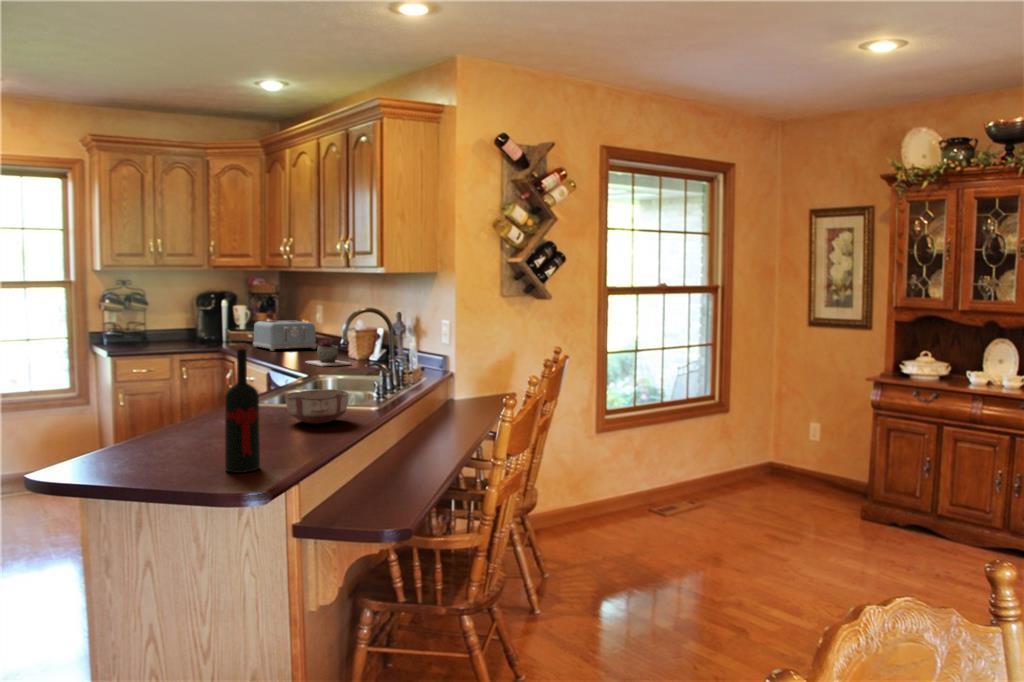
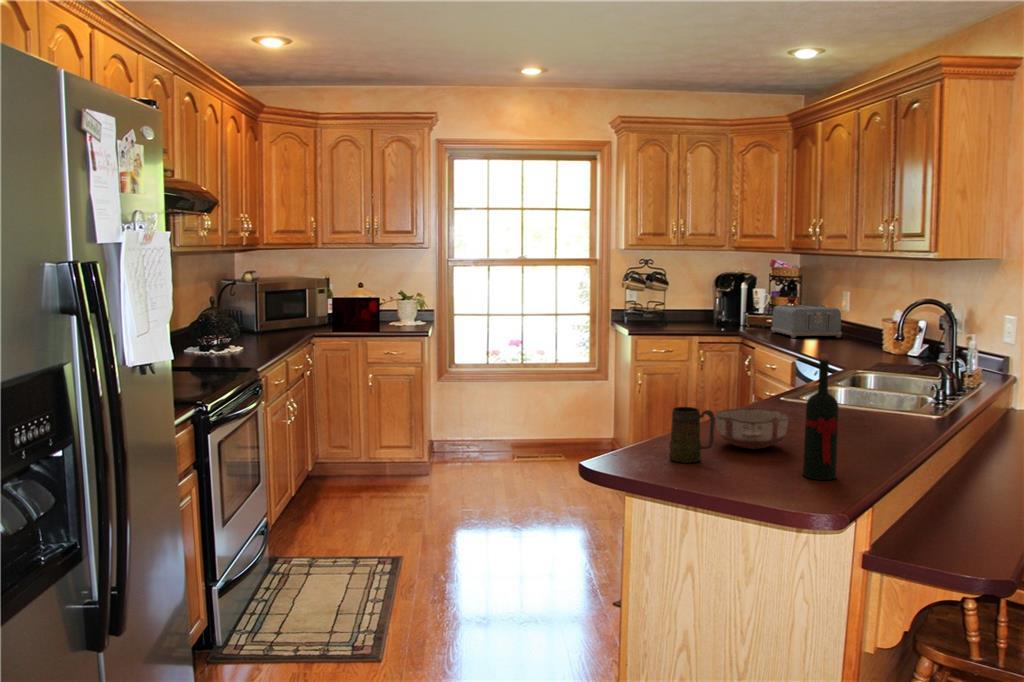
succulent plant: present [305,338,351,366] -> none [836,329,891,361]
ceramic bowl: present [286,390,348,424] -> present [716,408,788,449]
mug: none [75,411,129,474] -> present [670,407,715,463]

